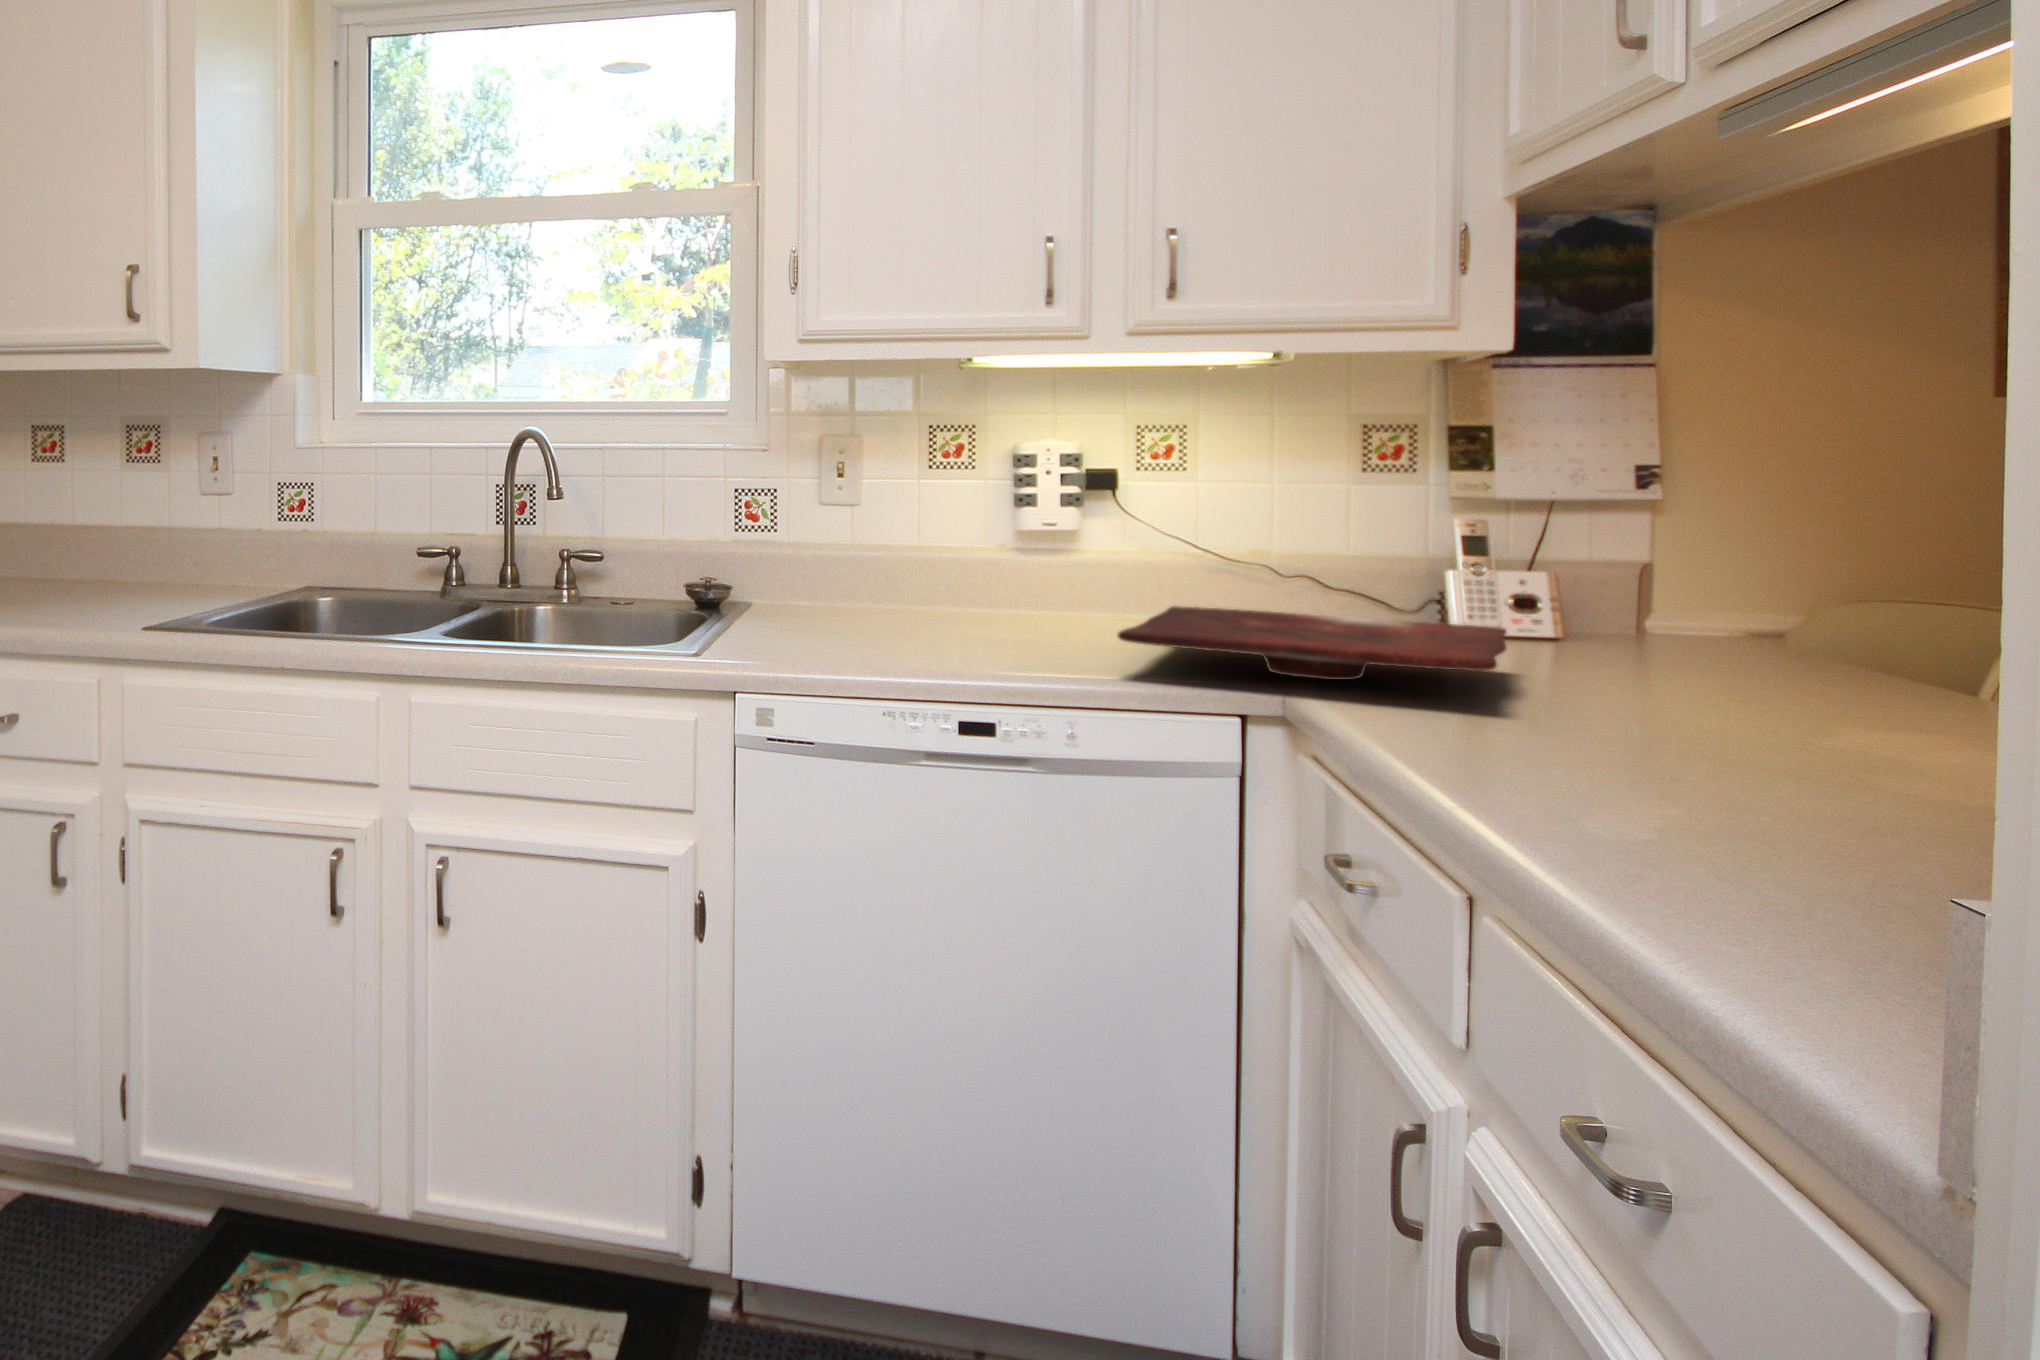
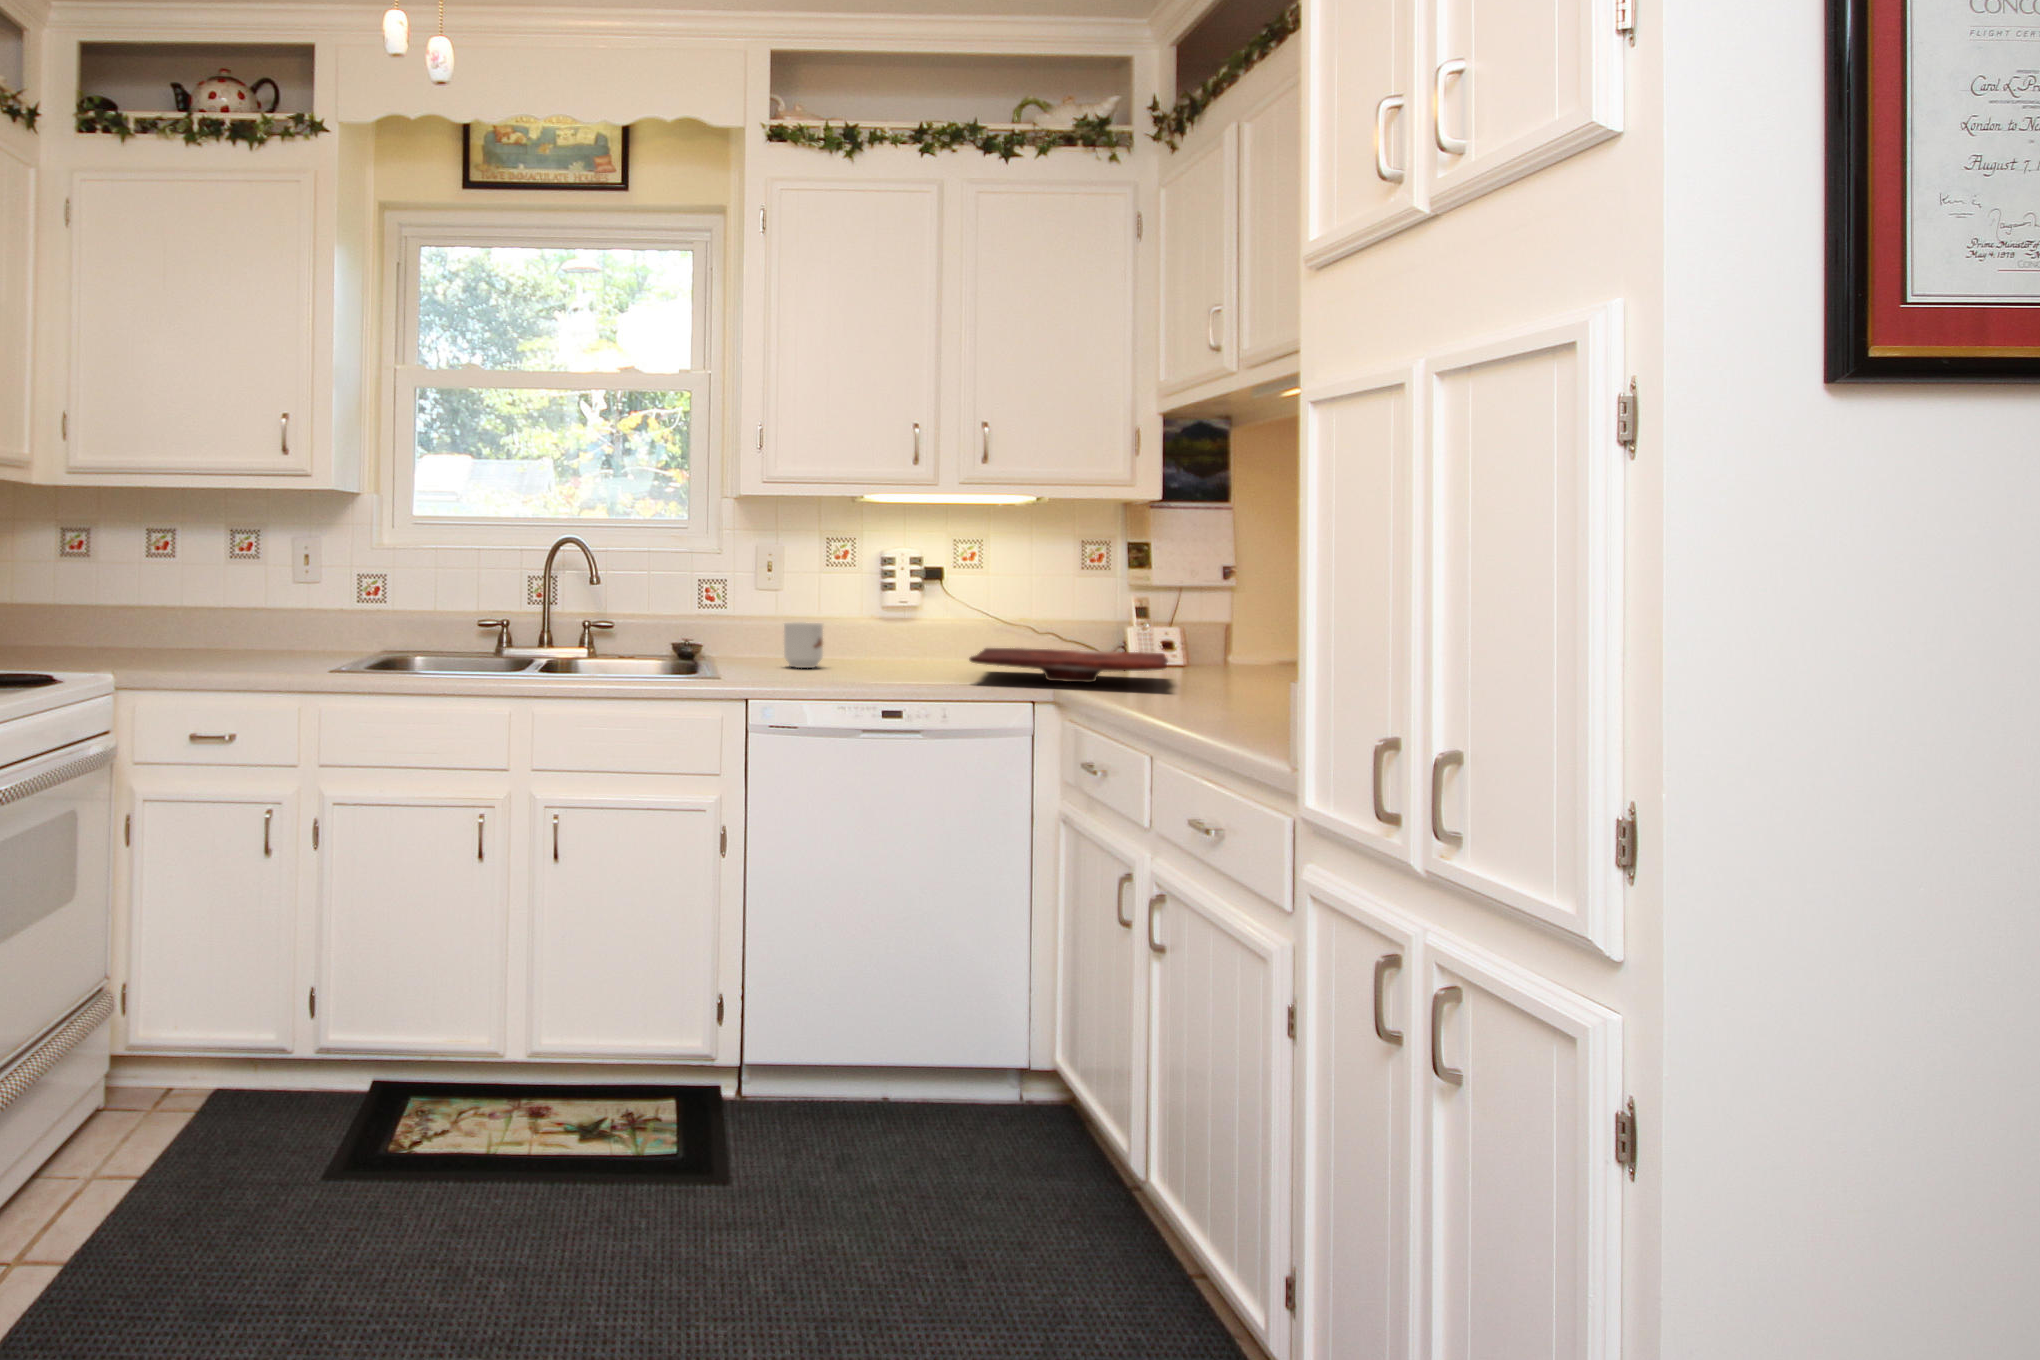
mug: none [839,558,903,630] -> present [784,622,823,668]

